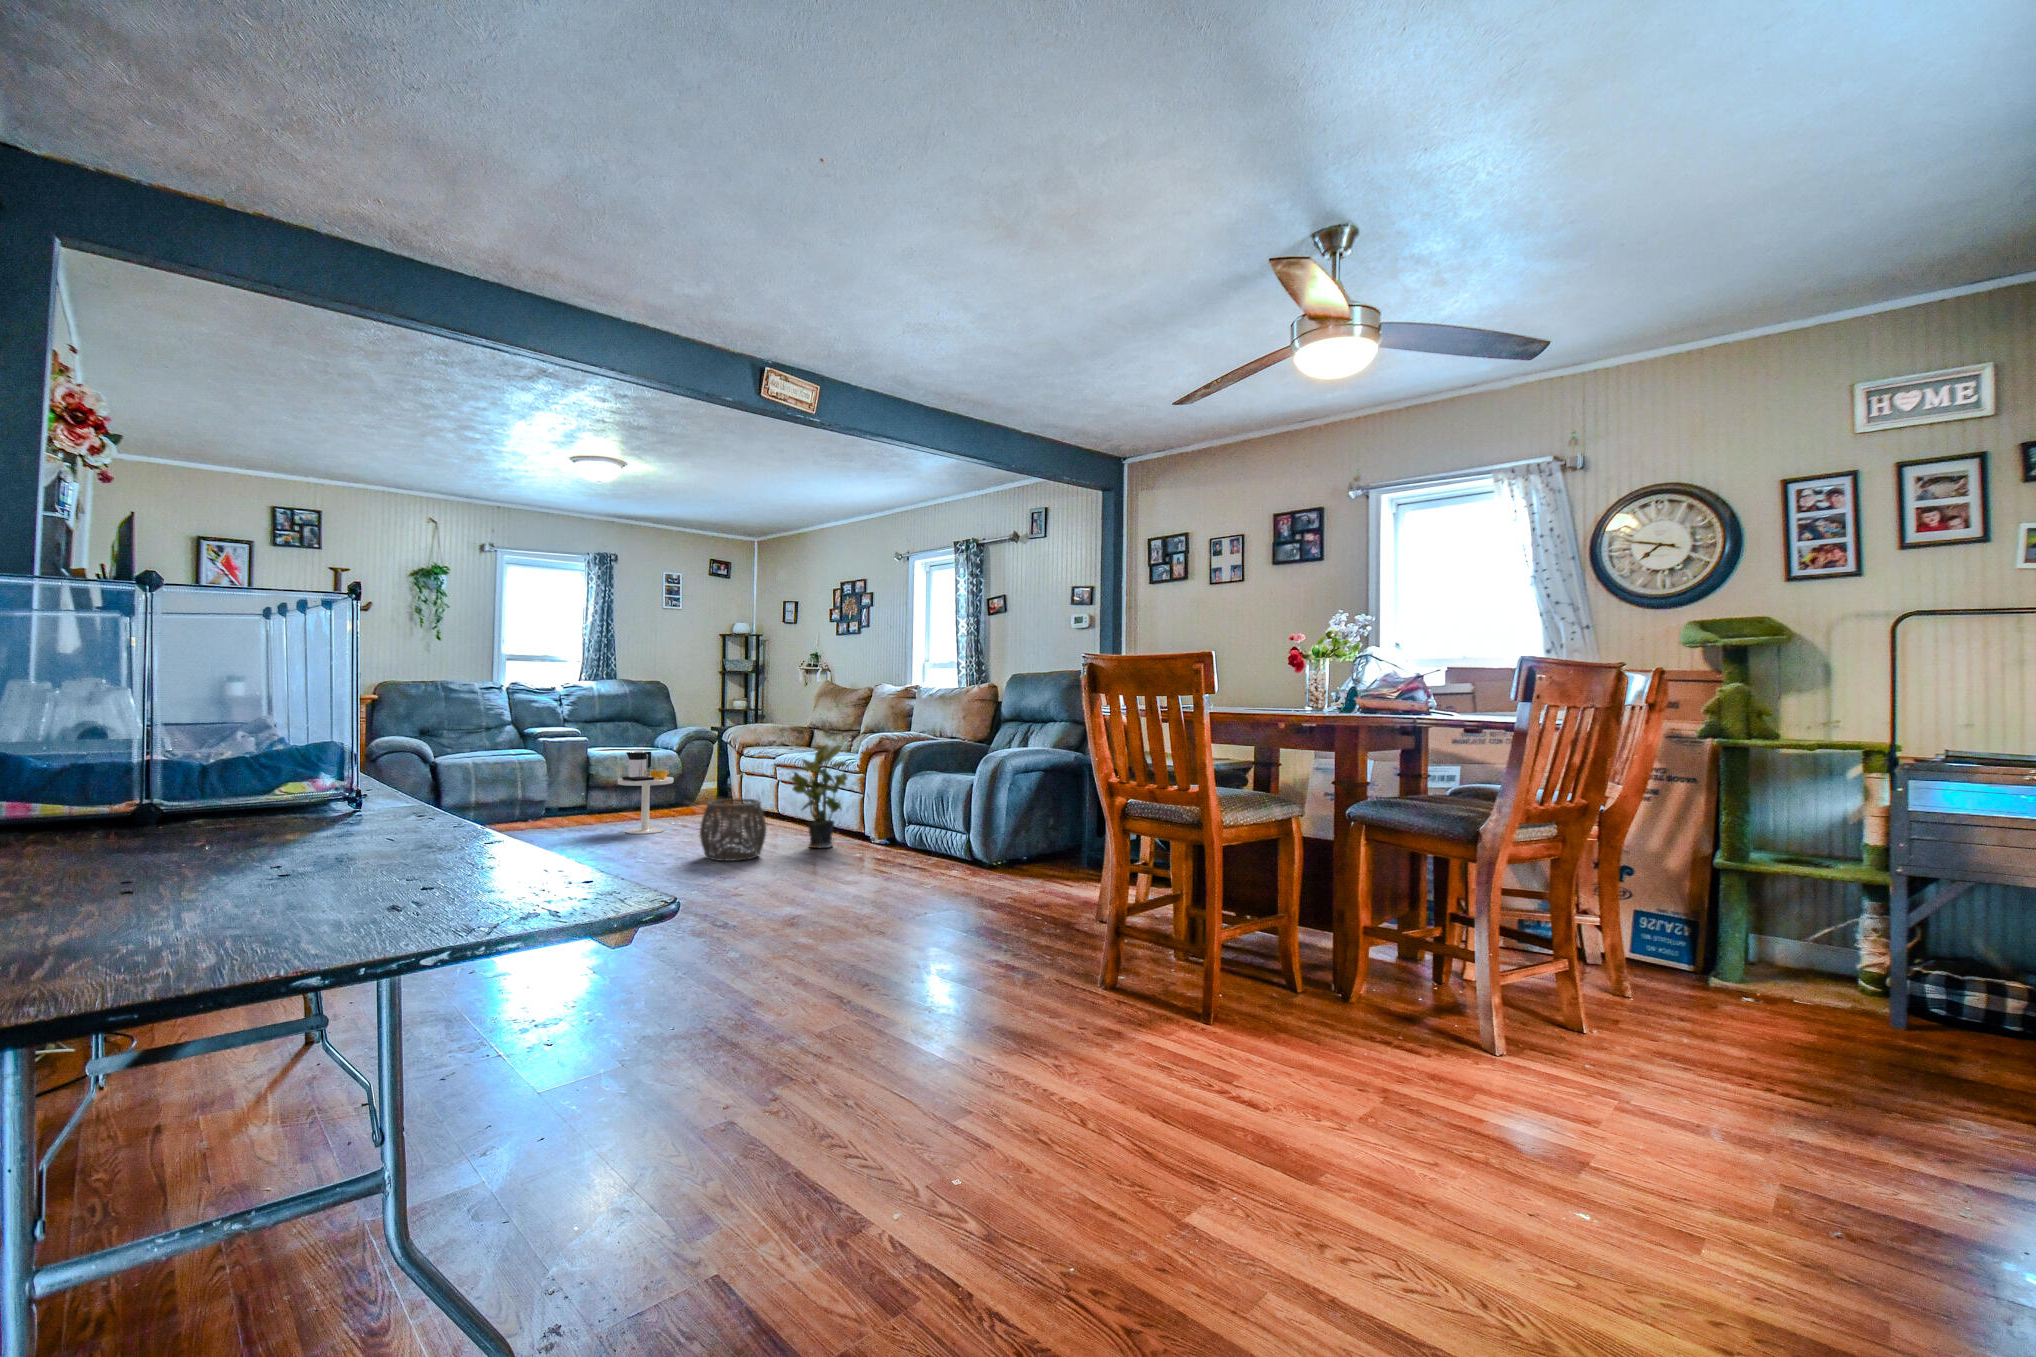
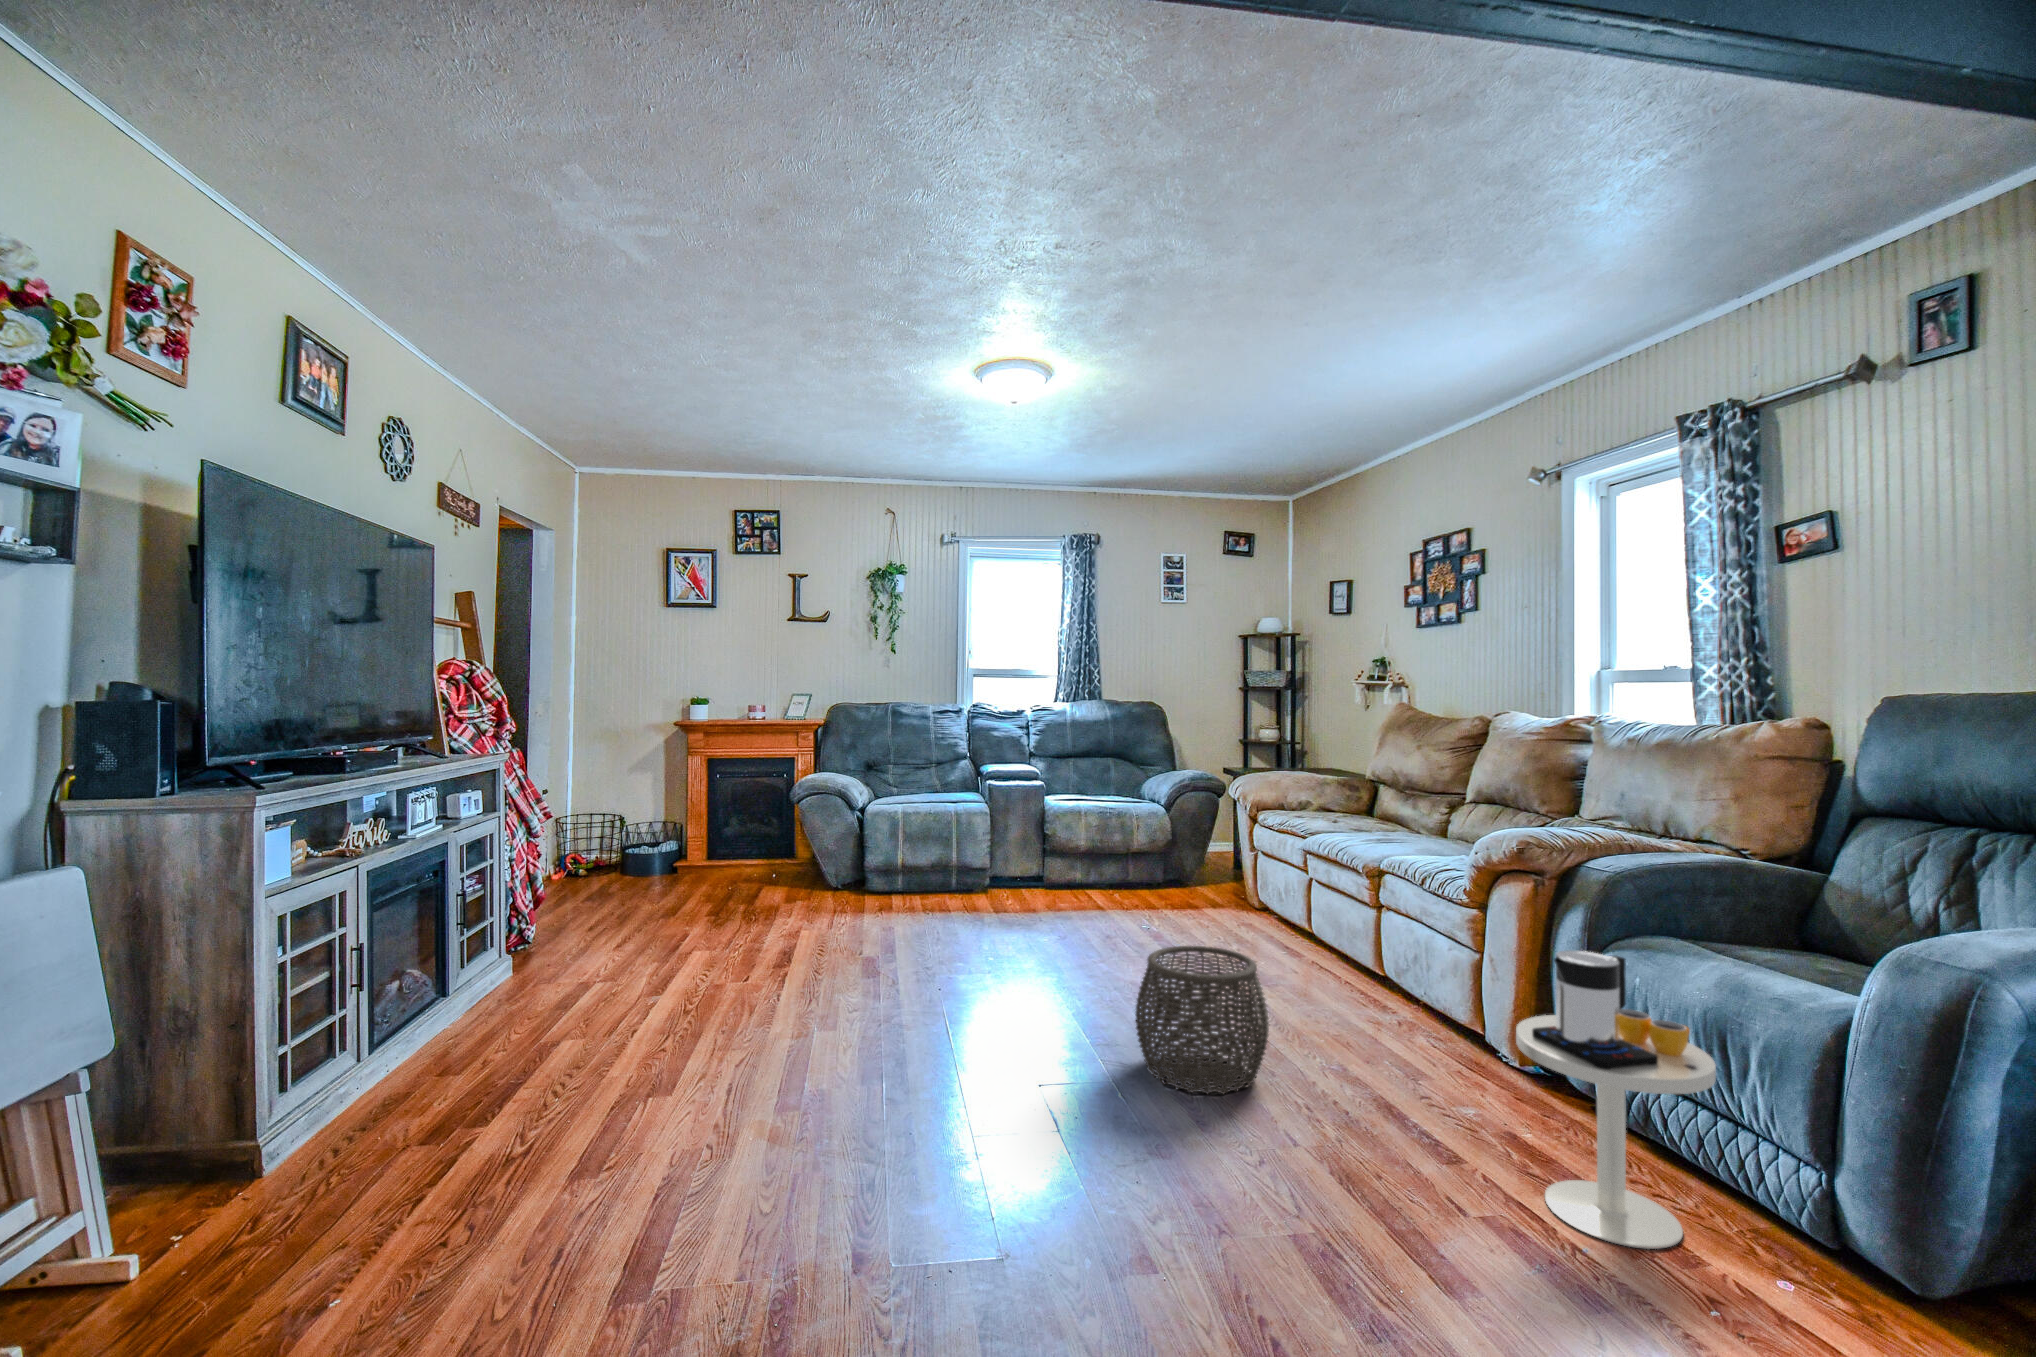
potted plant: present [791,744,848,848] -> none [1323,841,1453,1074]
side table: present [618,751,674,834] -> present [1516,950,1716,1249]

